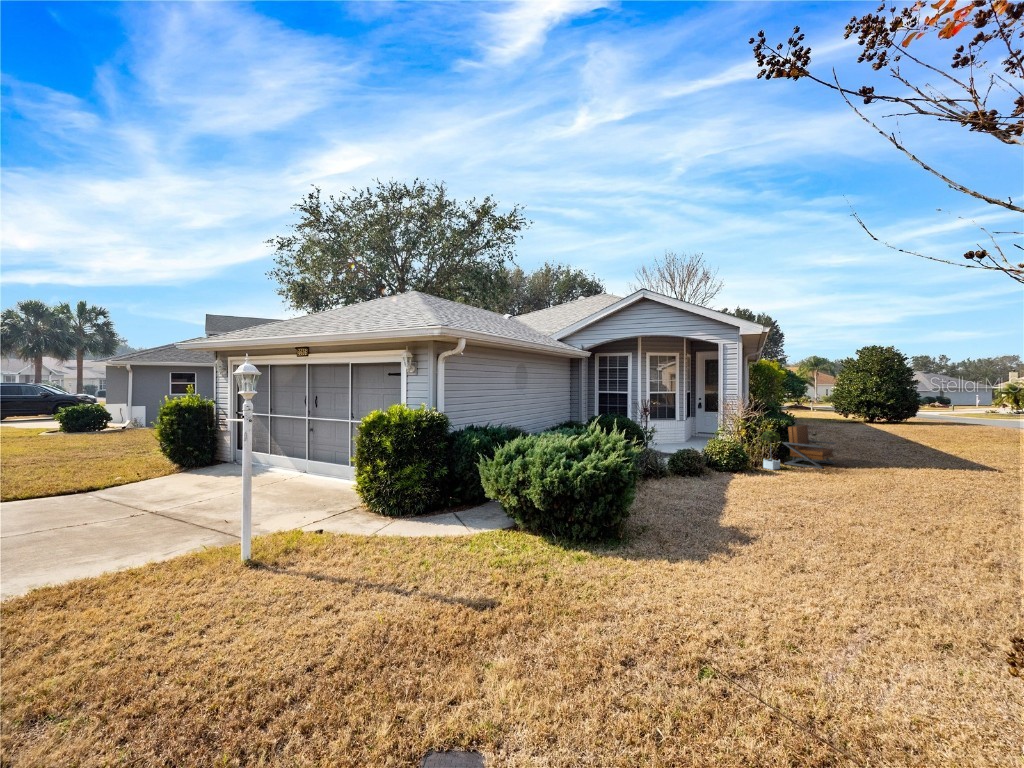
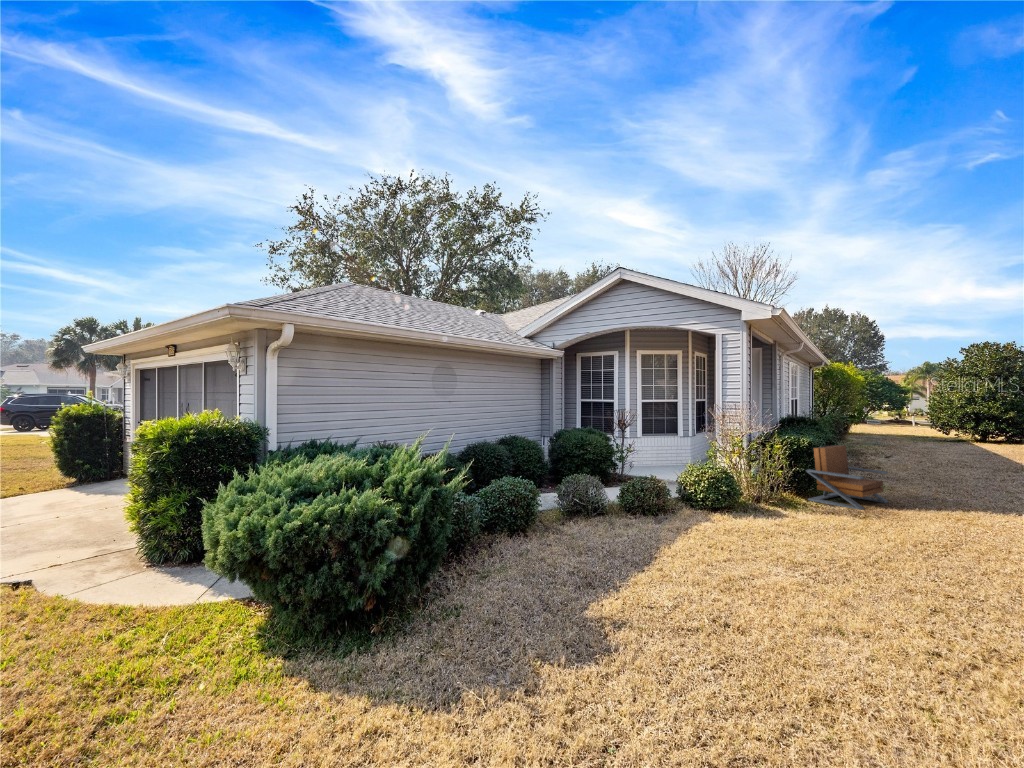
potted tree: present [761,431,780,470] -> none [766,453,795,510]

